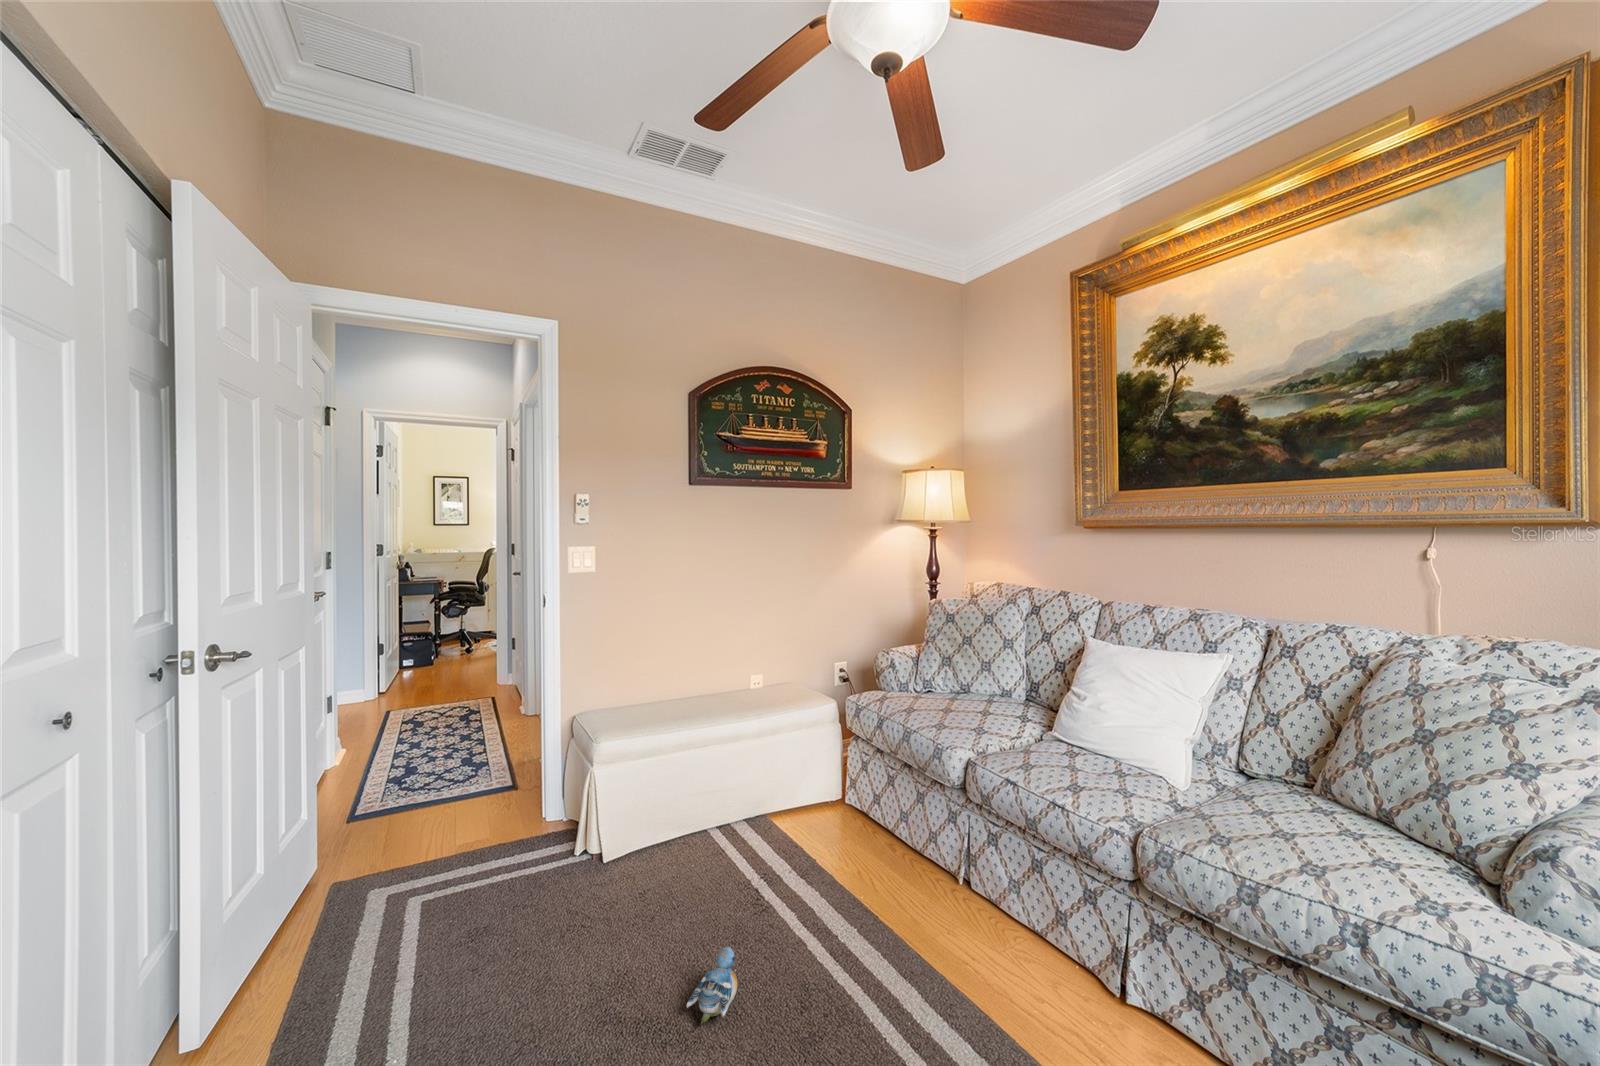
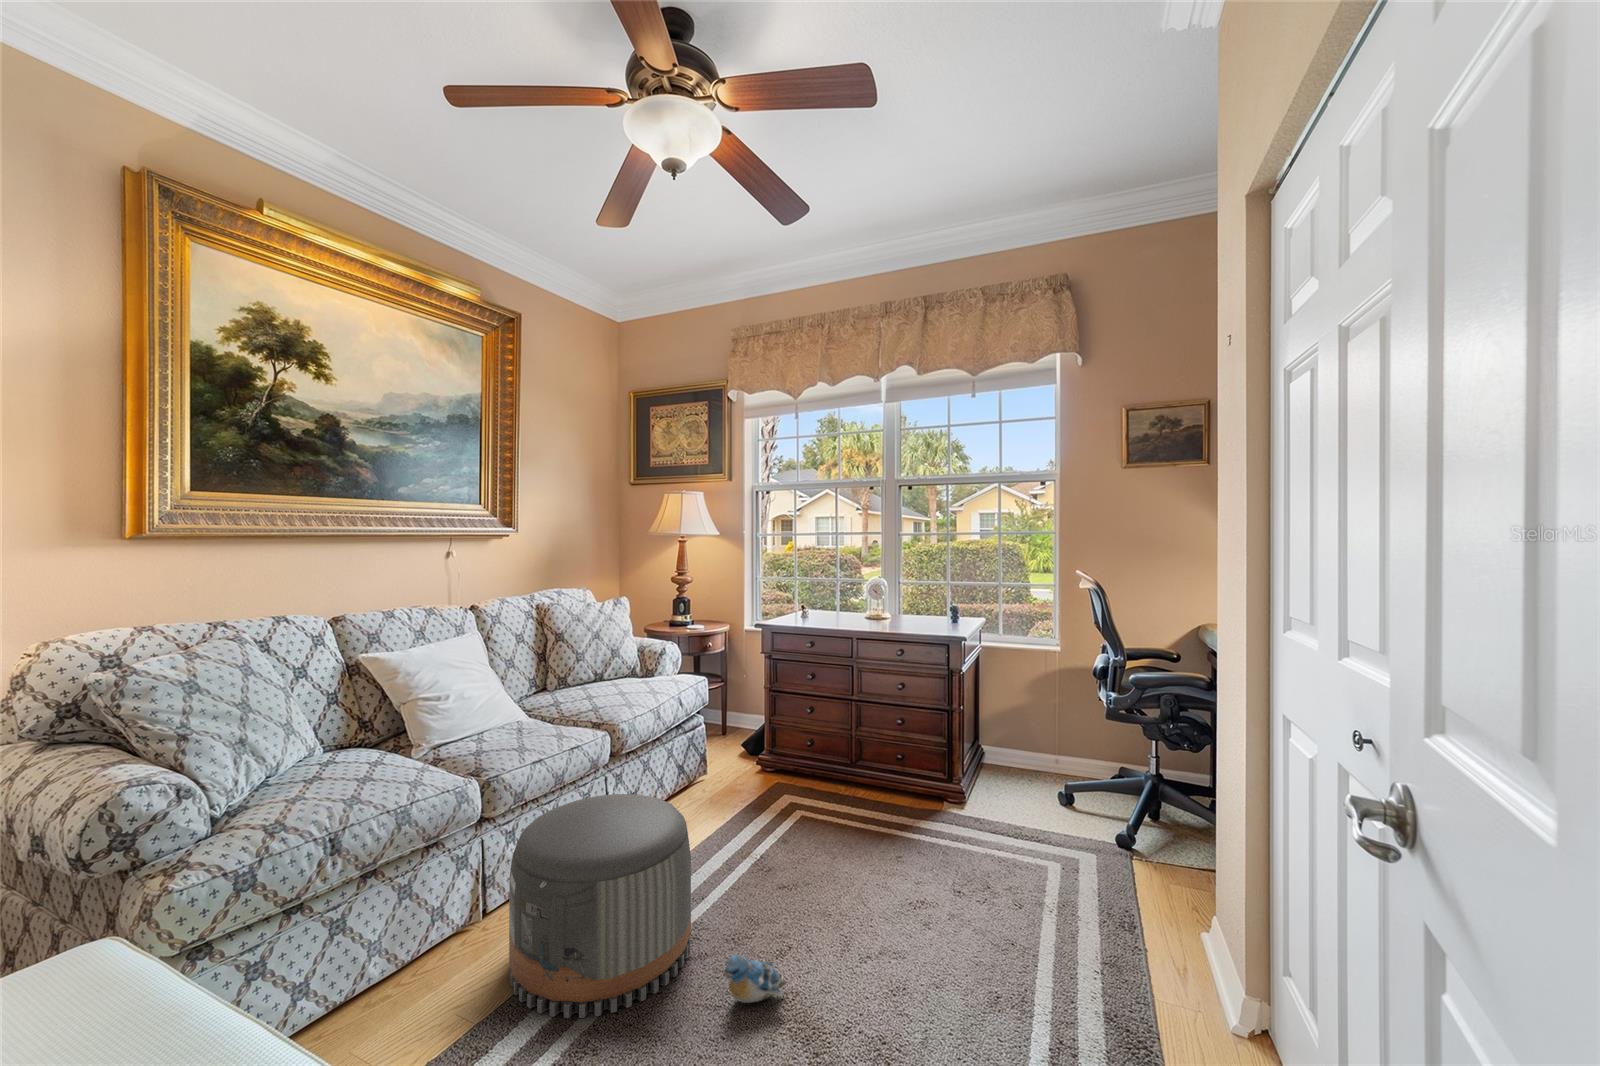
pouf: none [783,787,953,1003] -> present [509,794,691,1018]

